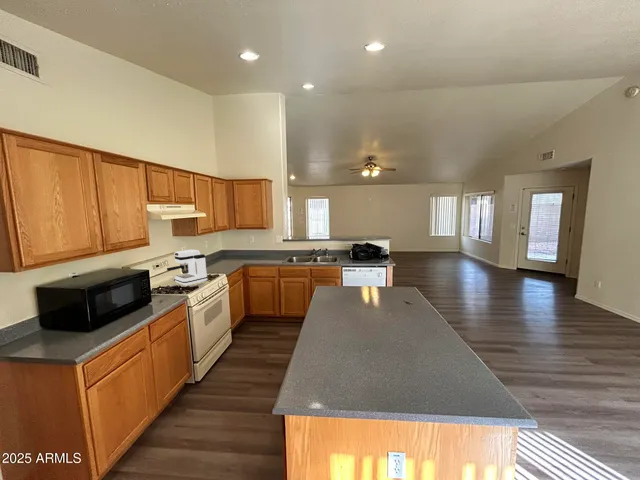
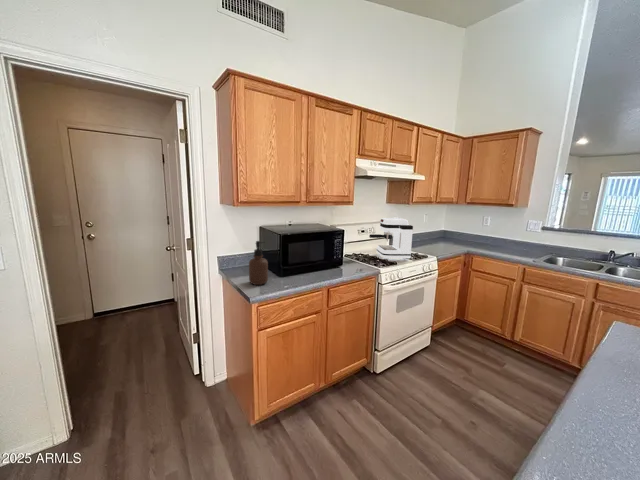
soap dispenser: none [57,300,84,346] -> present [249,241,268,285]

